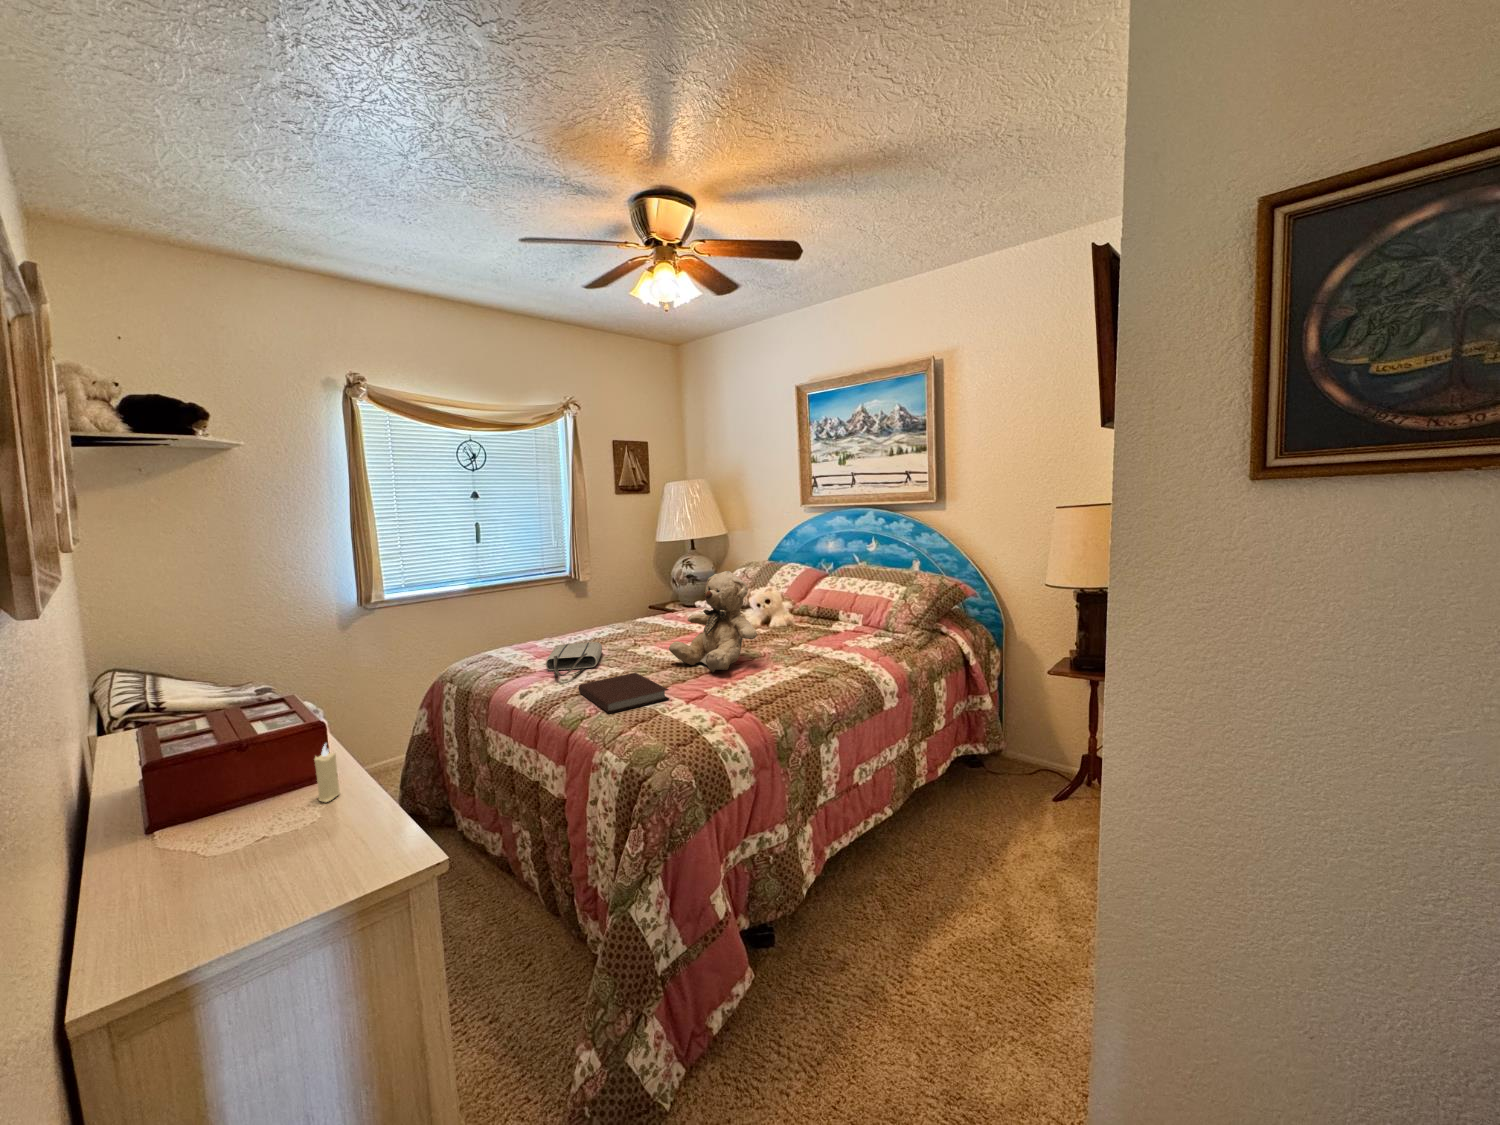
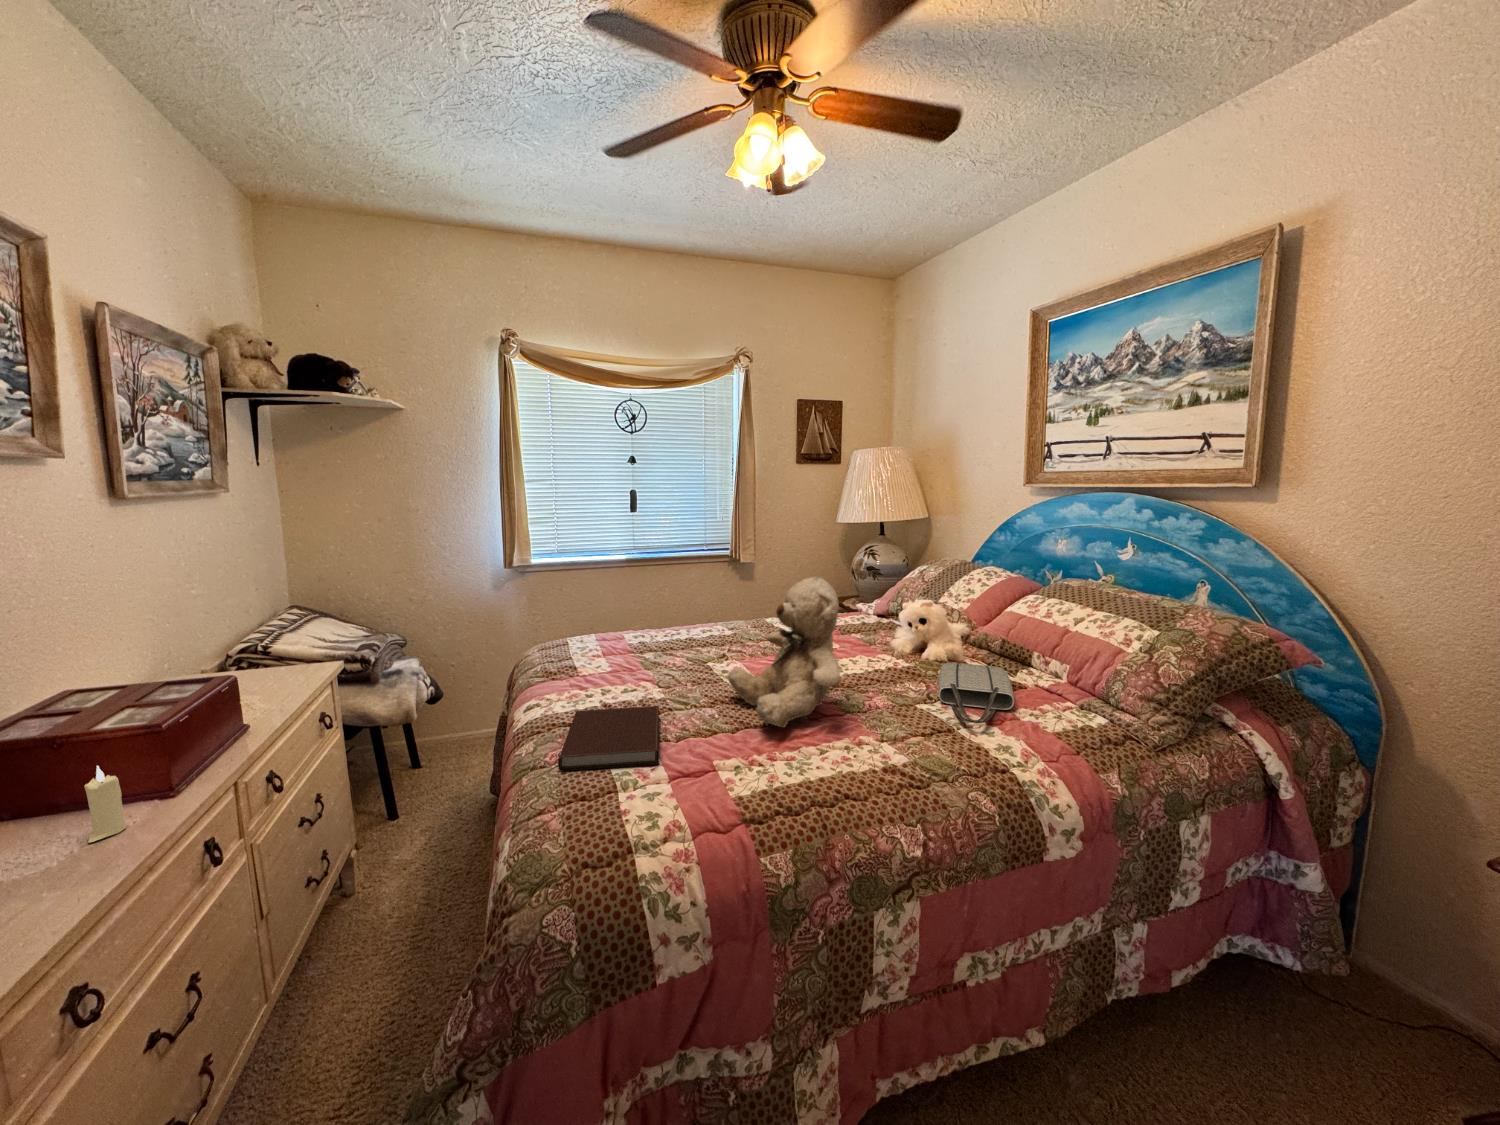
tote bag: present [546,642,602,676] -> present [938,663,1014,723]

